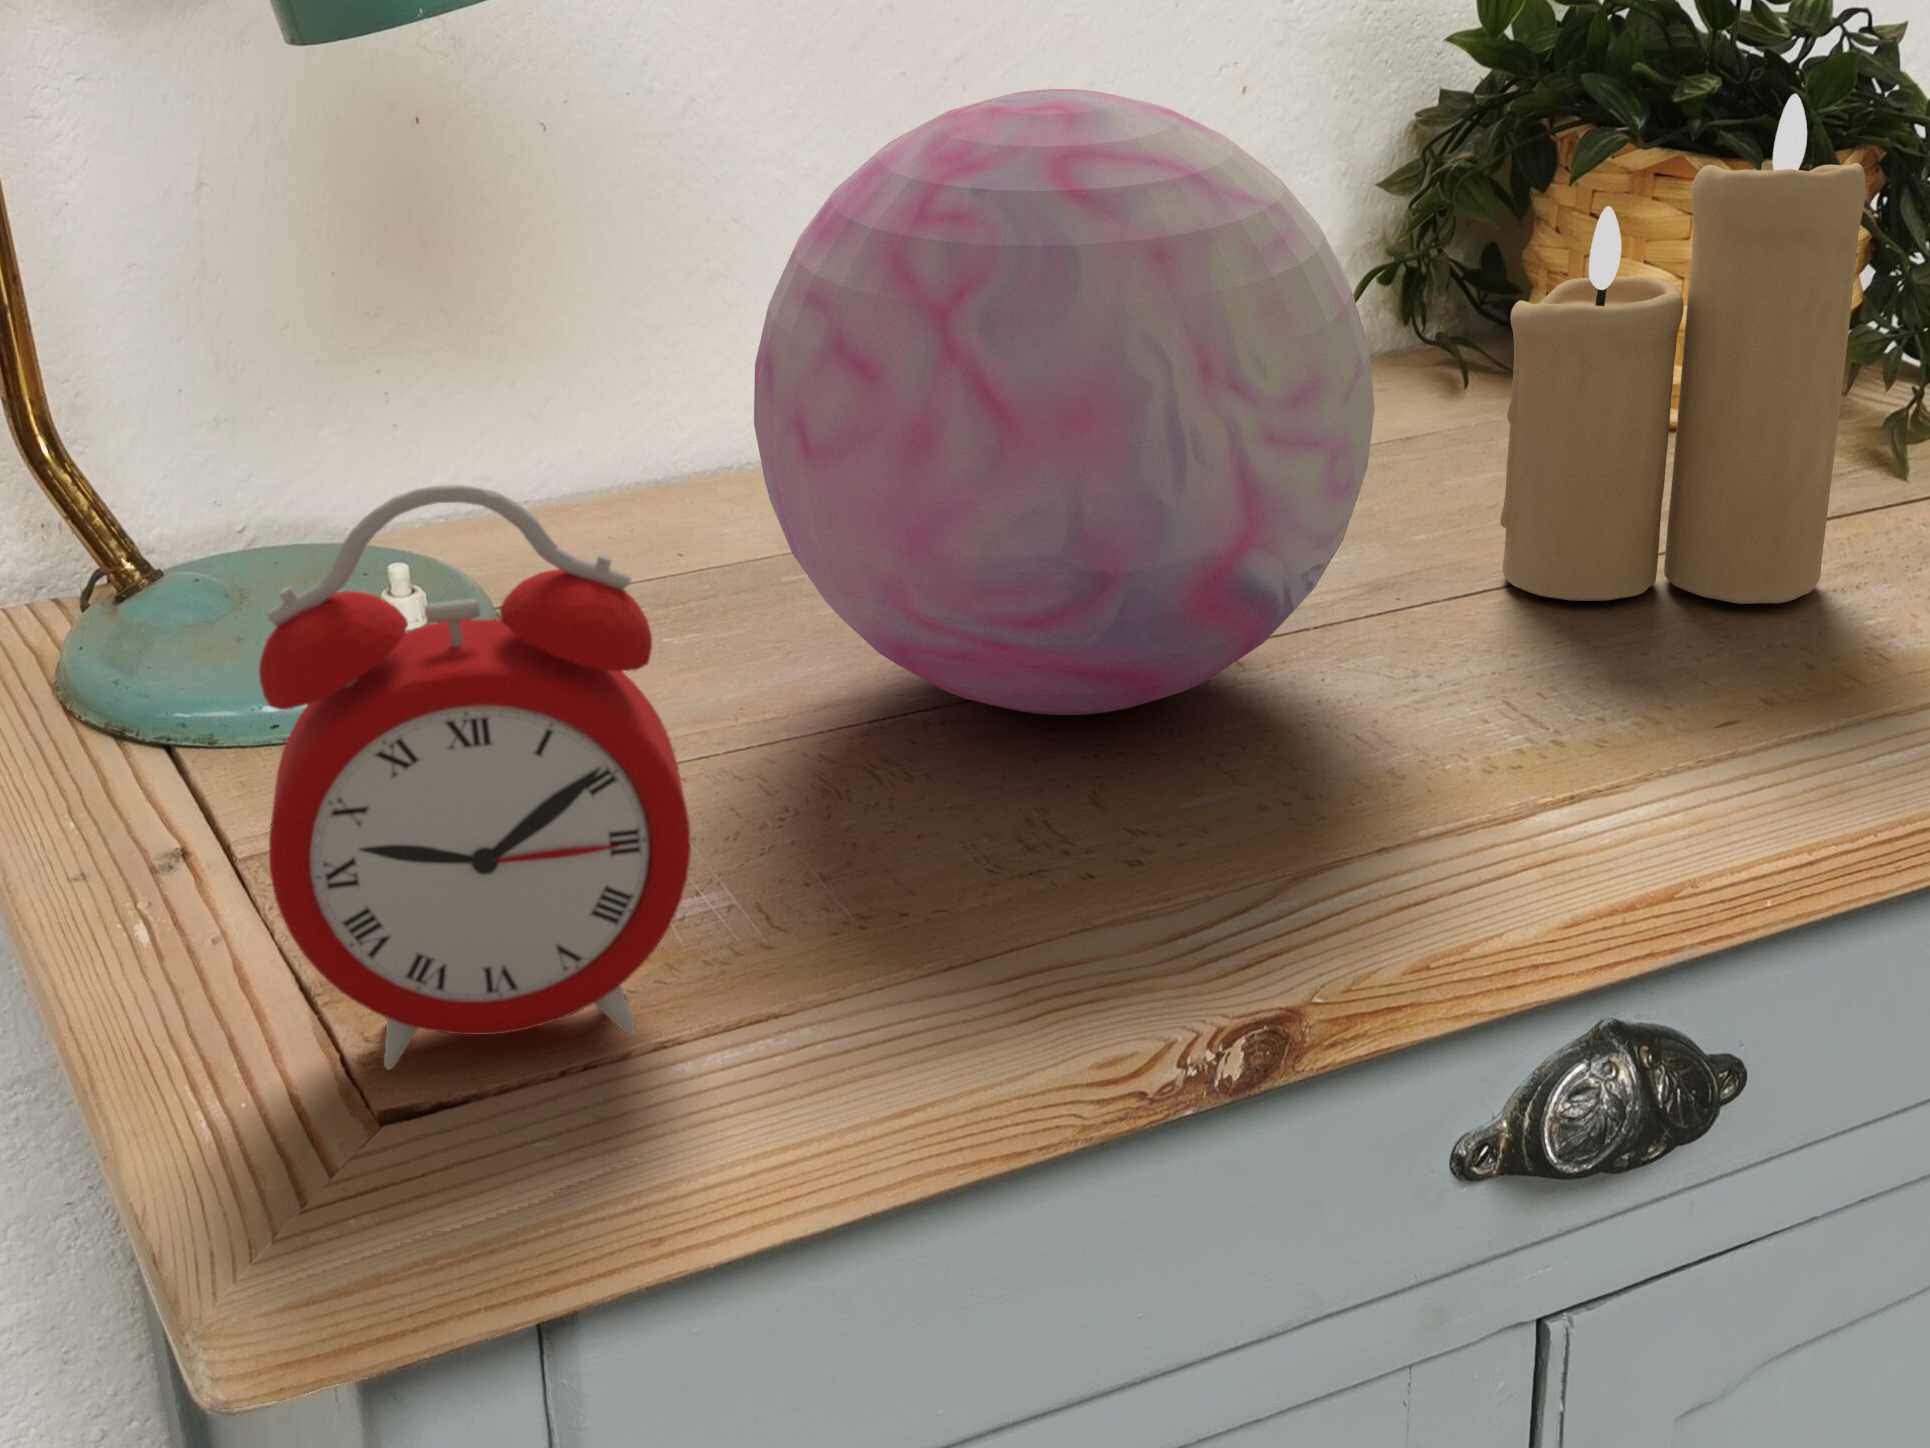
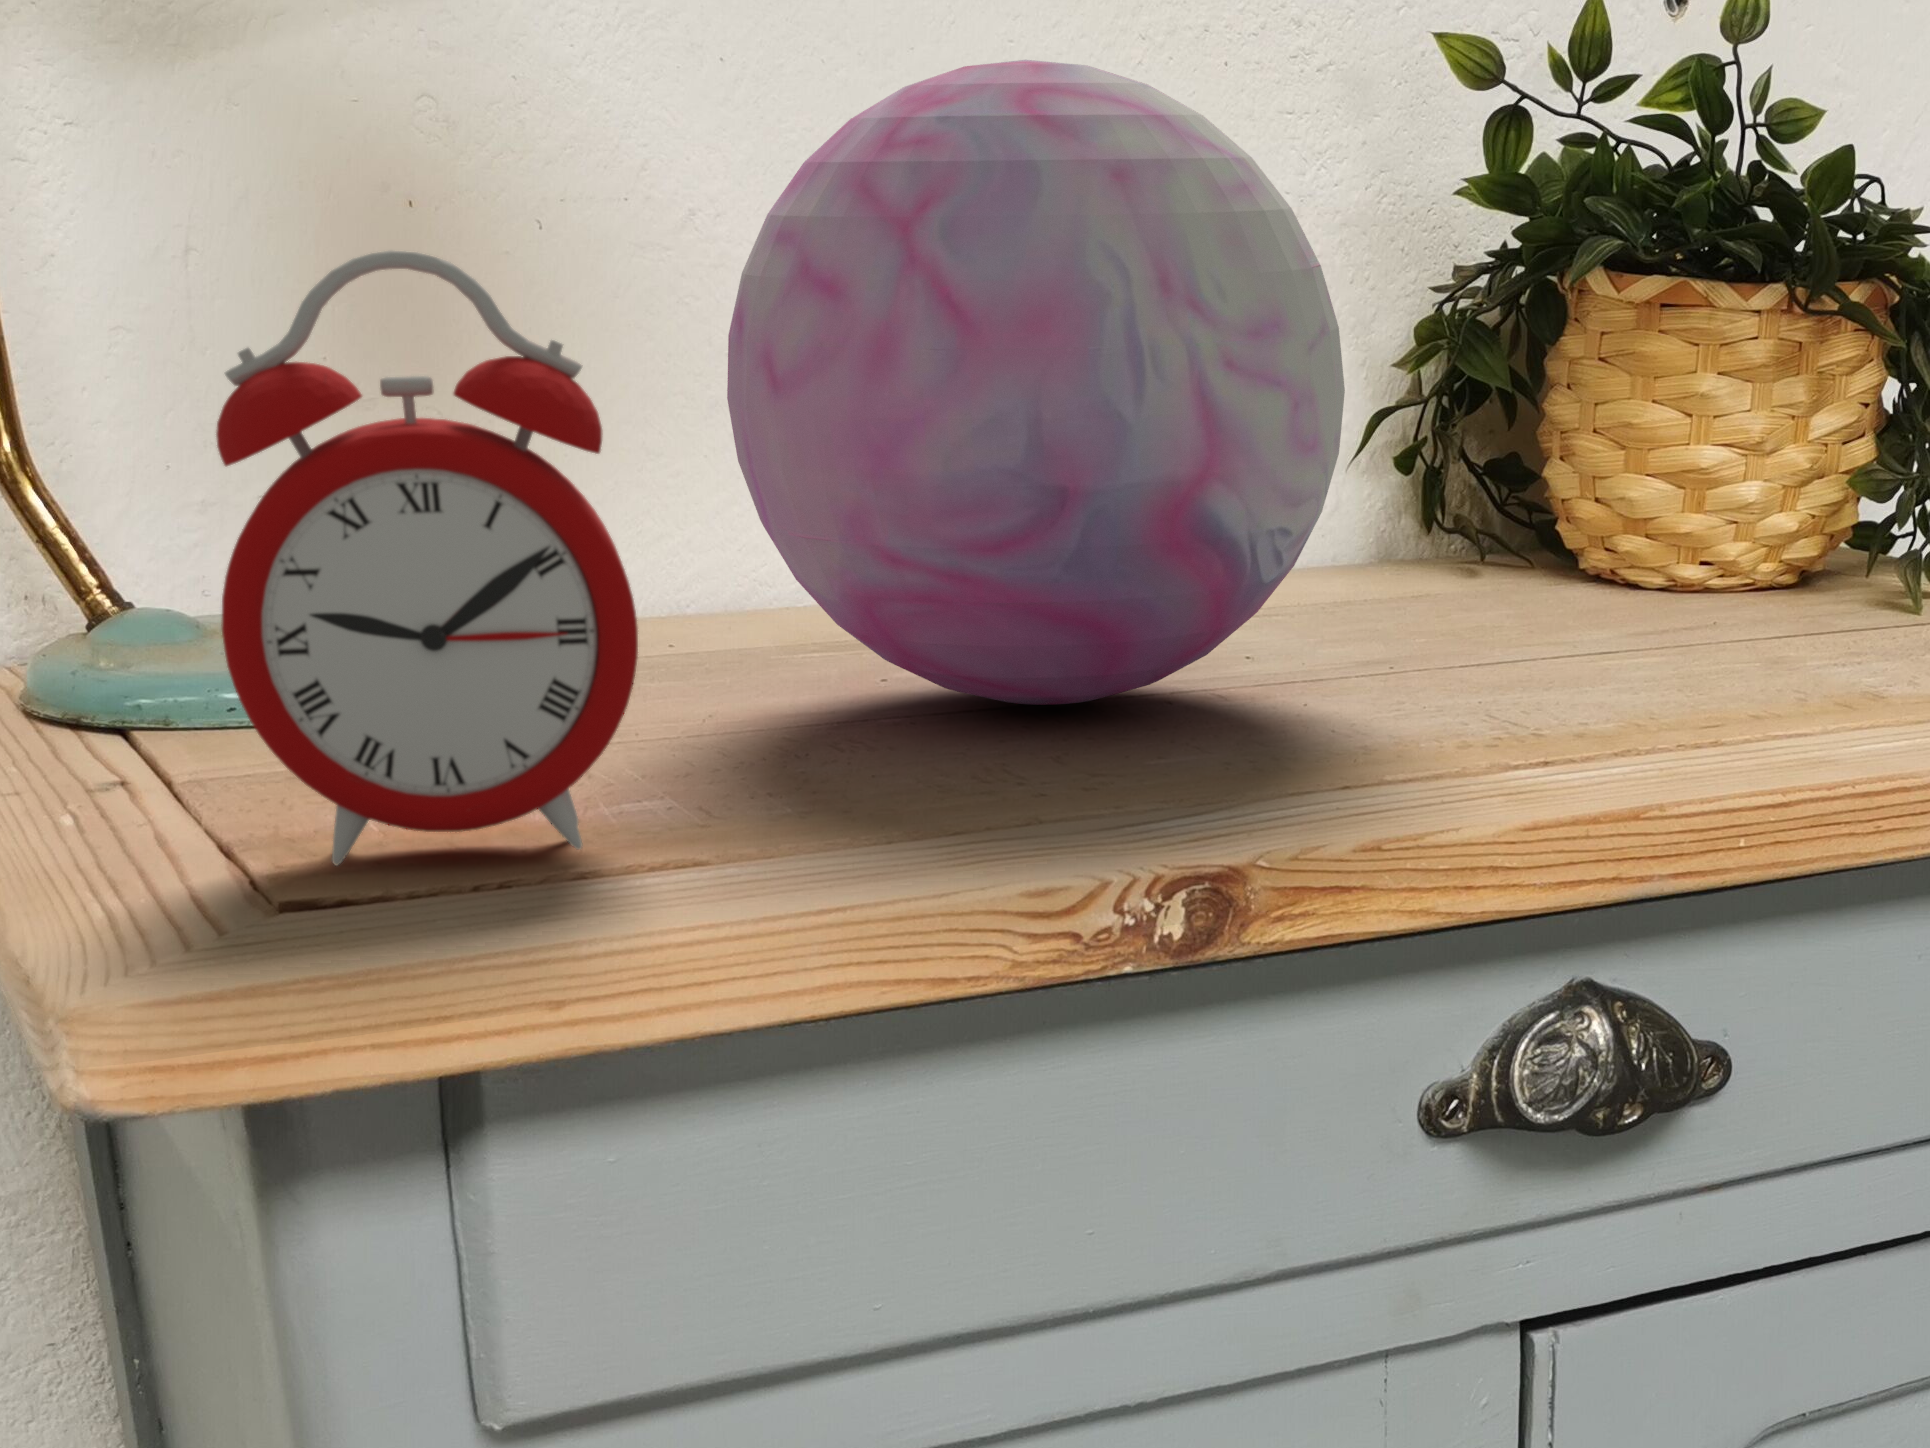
candle: present [1500,94,1866,604] -> none [1490,134,1845,661]

